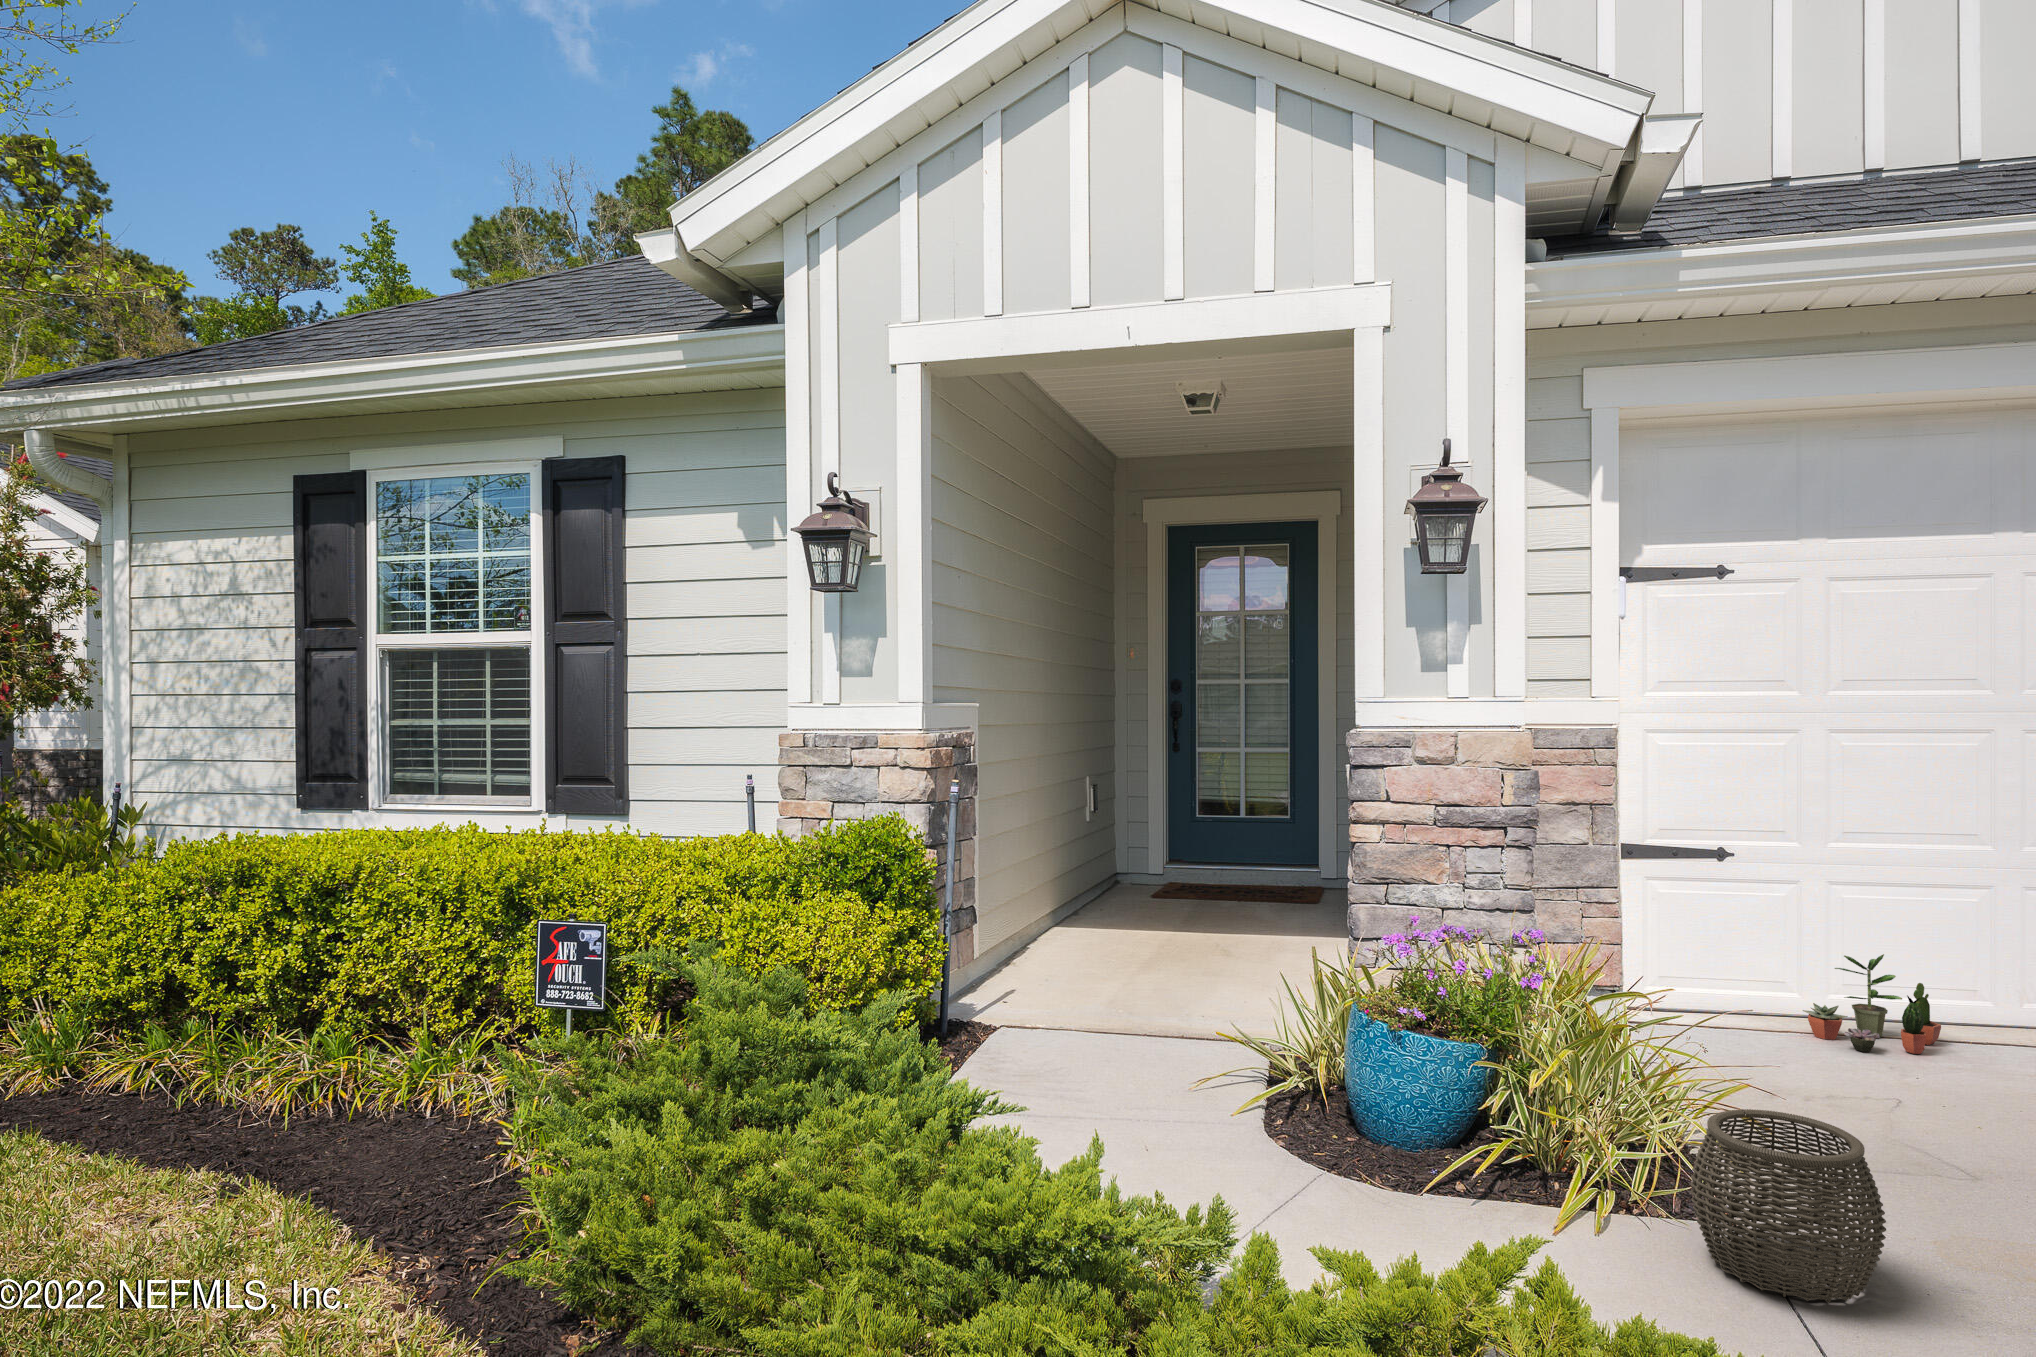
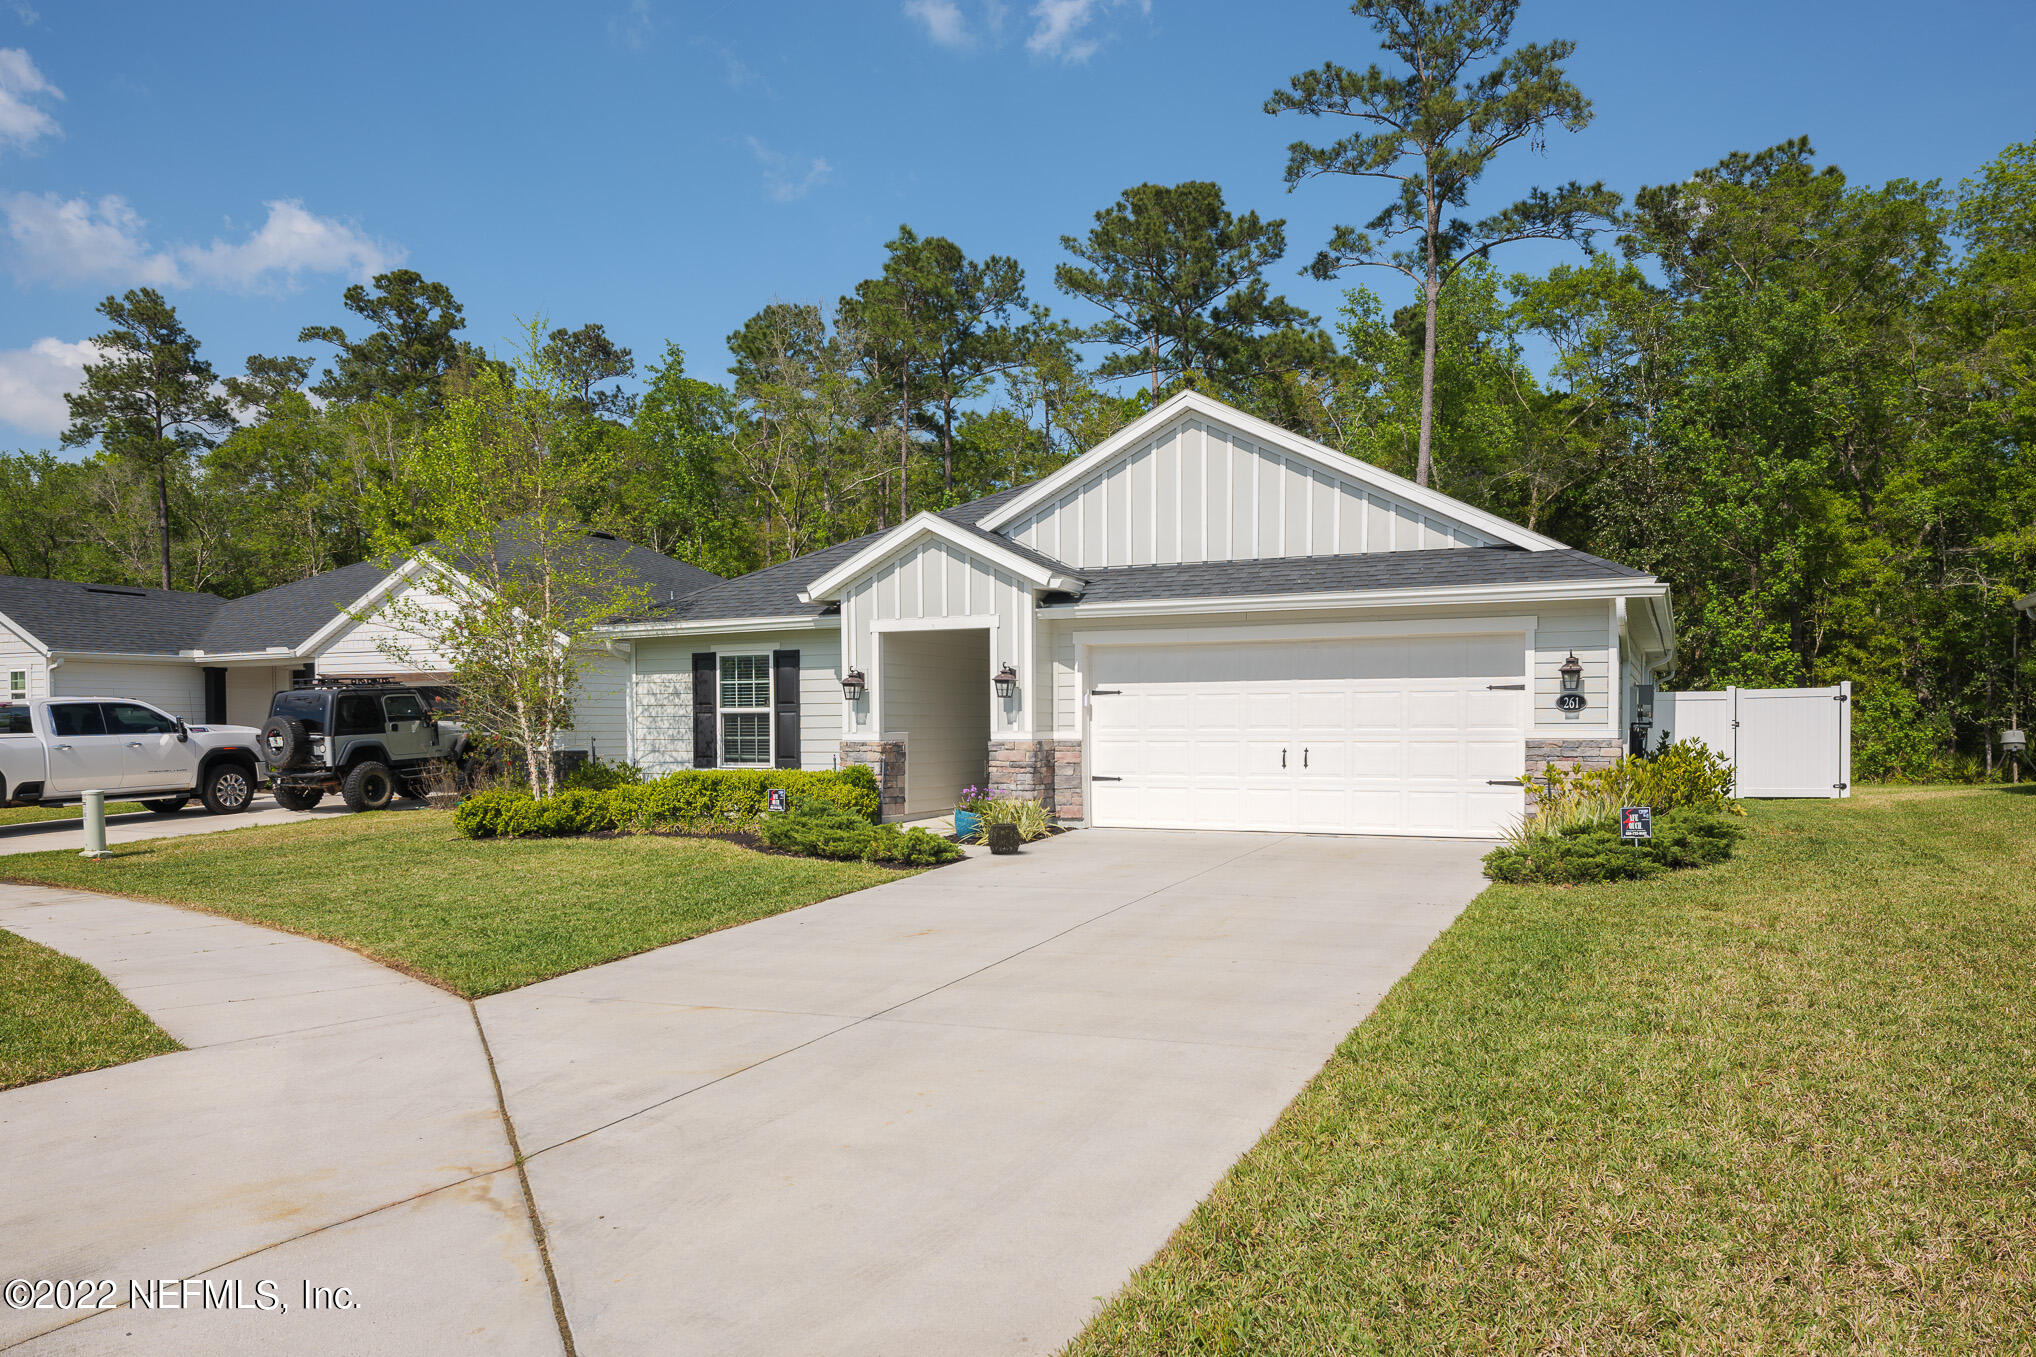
potted plant: present [1803,954,1941,1054] -> none [1131,810,1163,837]

